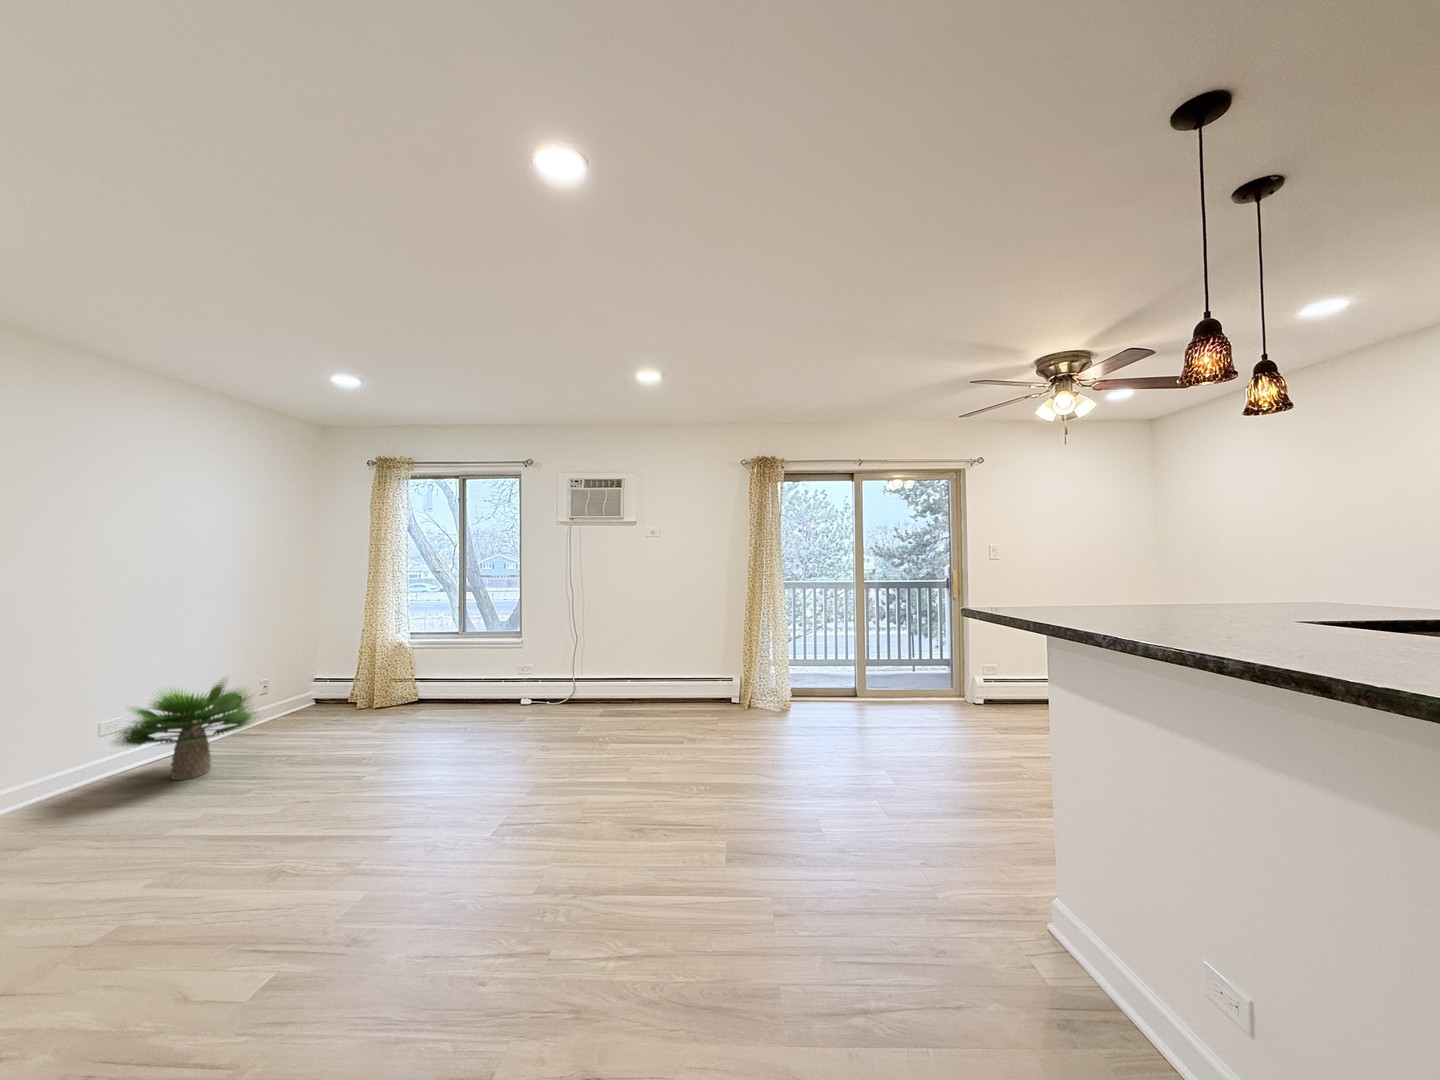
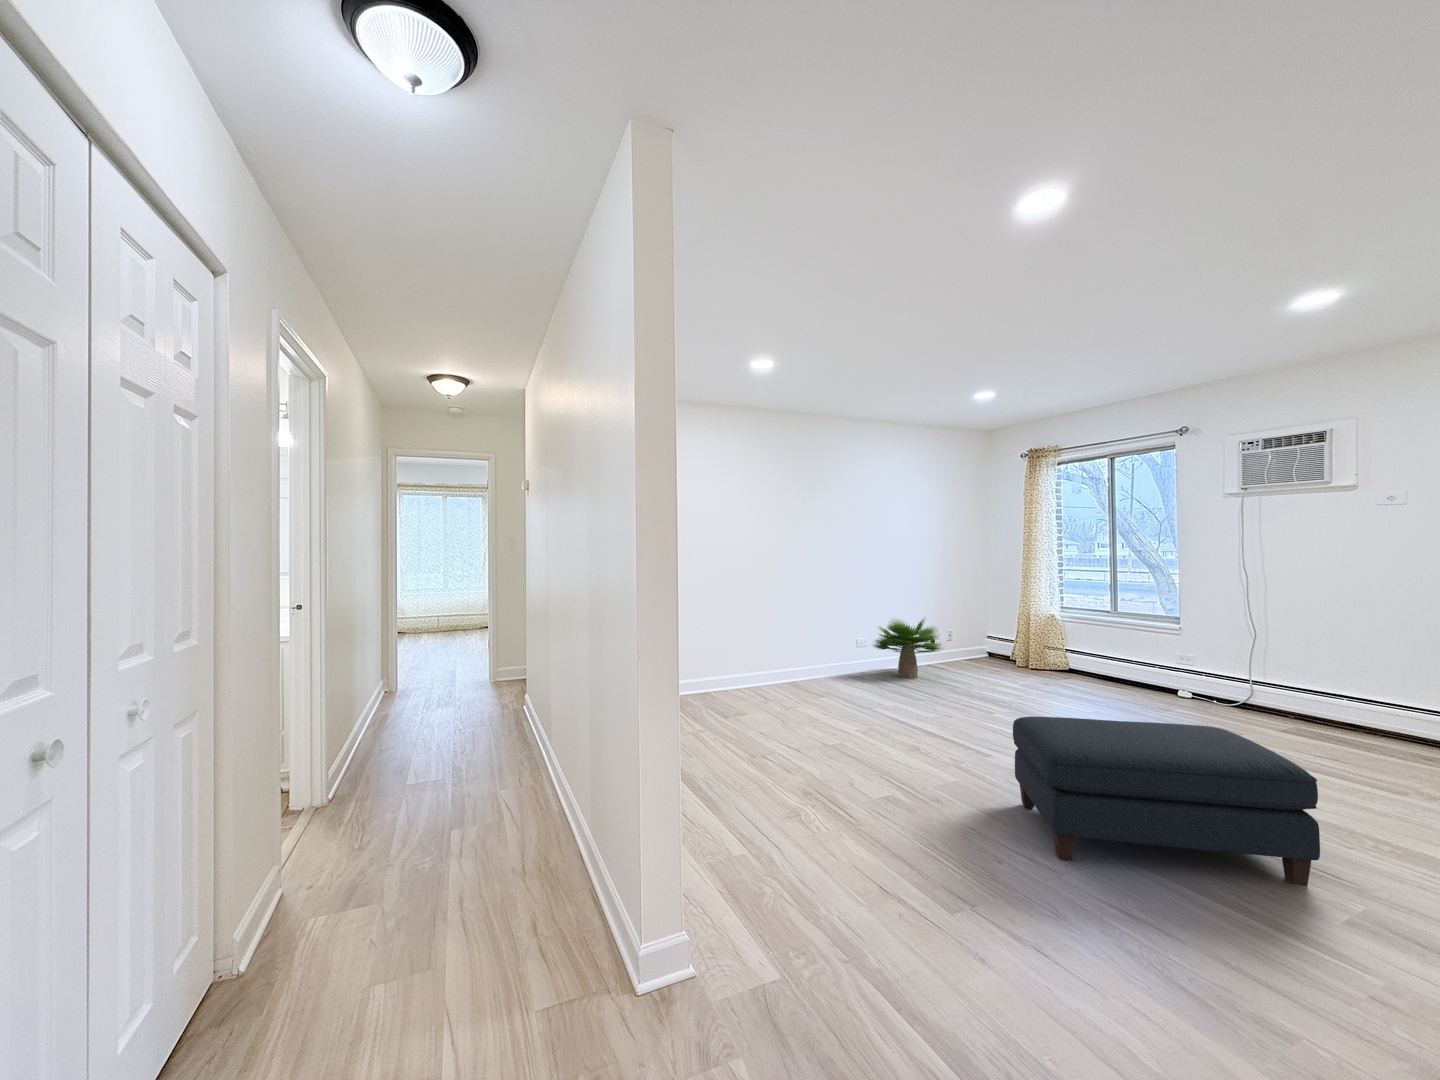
ottoman: none [435,752,701,1002] -> present [1013,717,1320,886]

